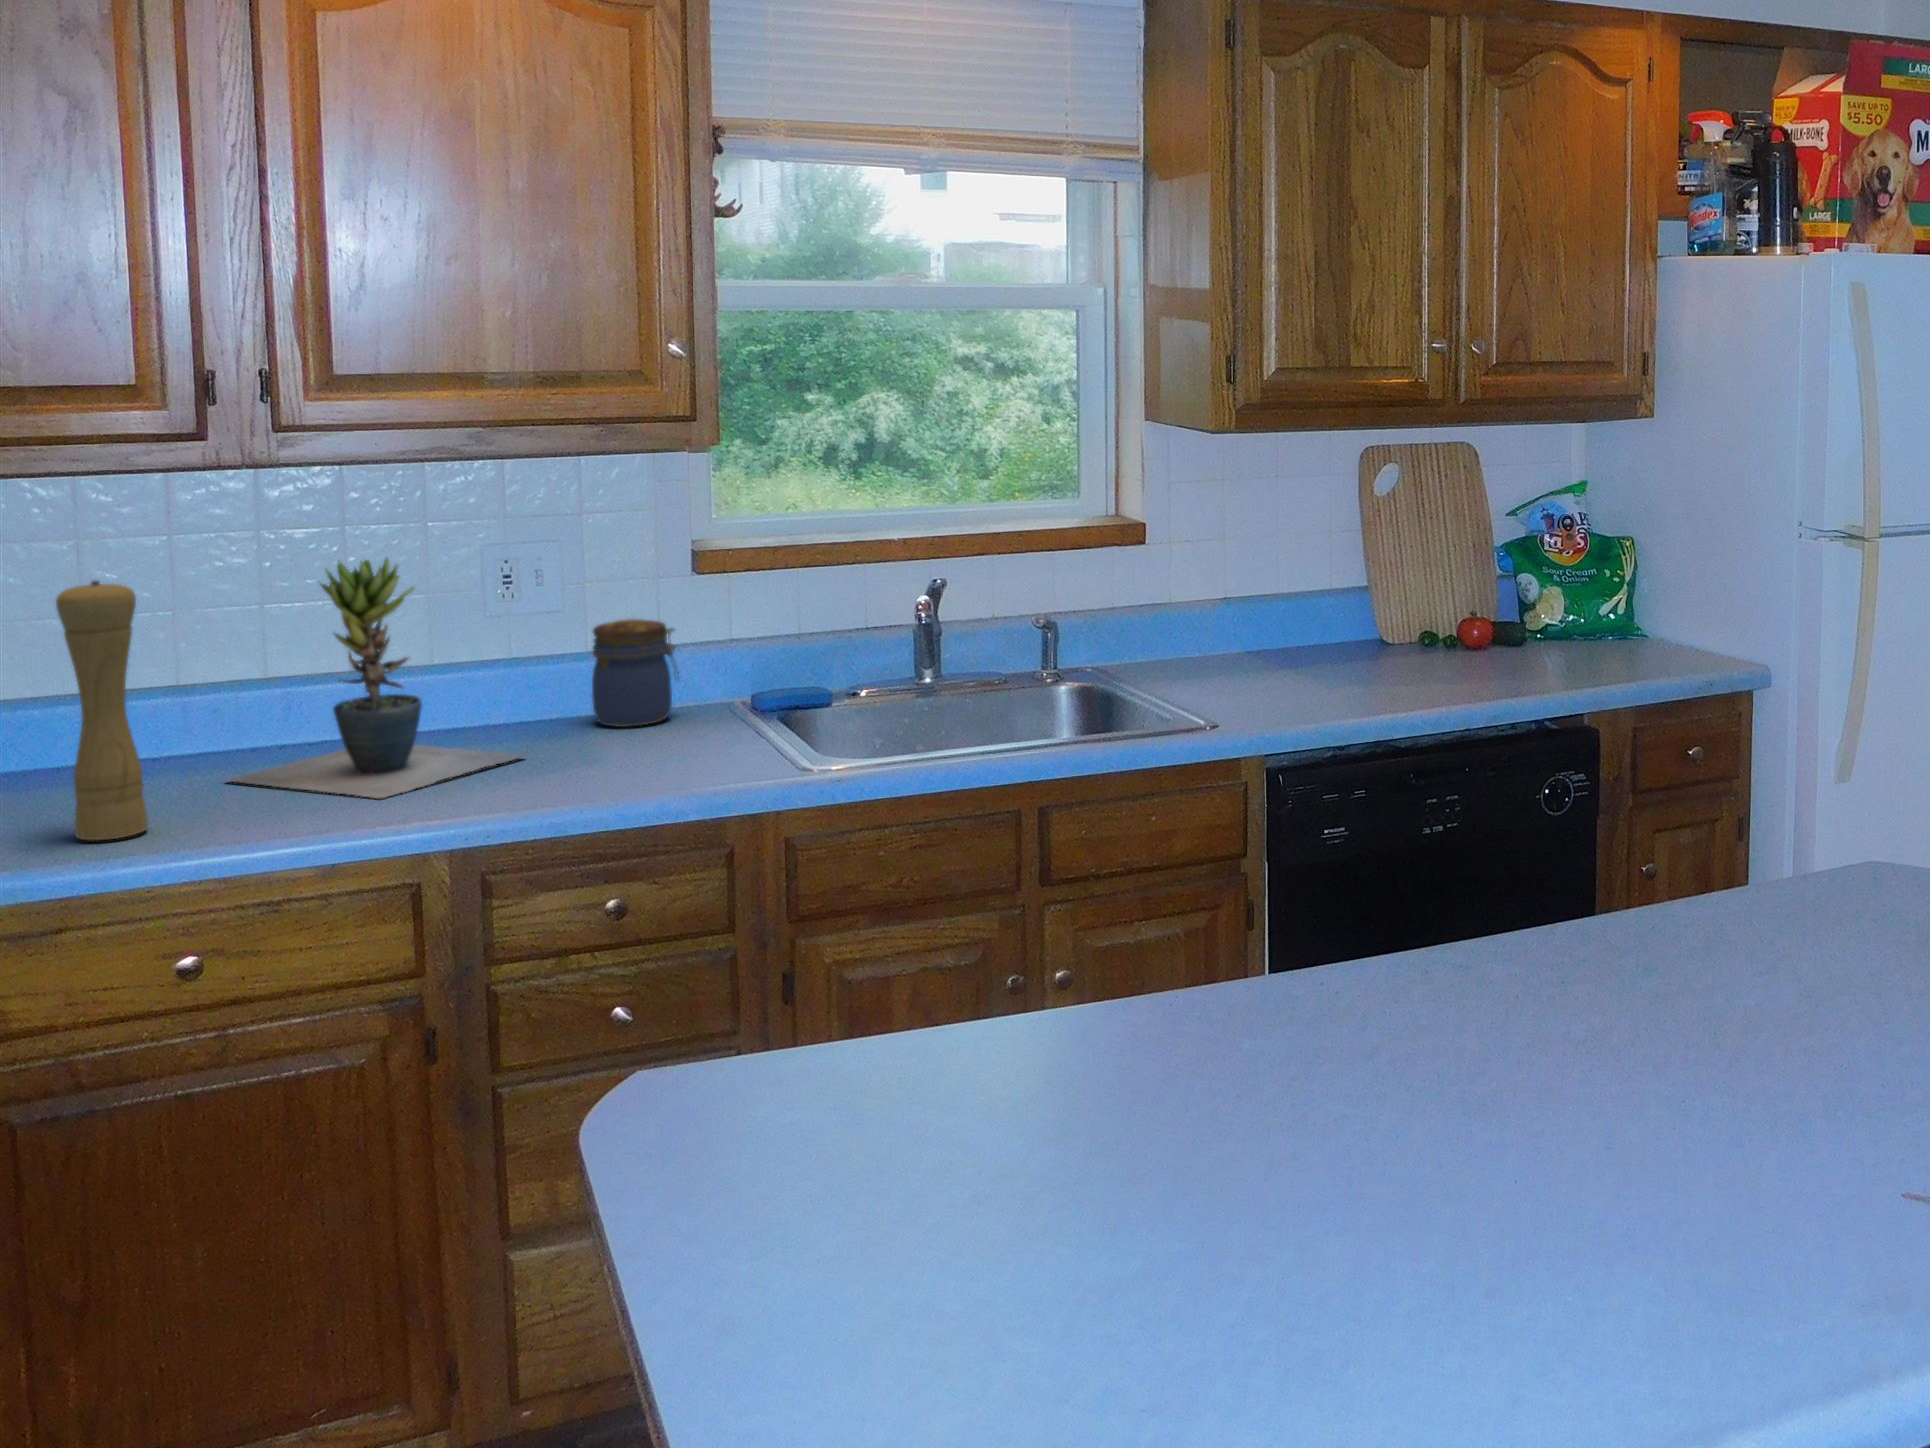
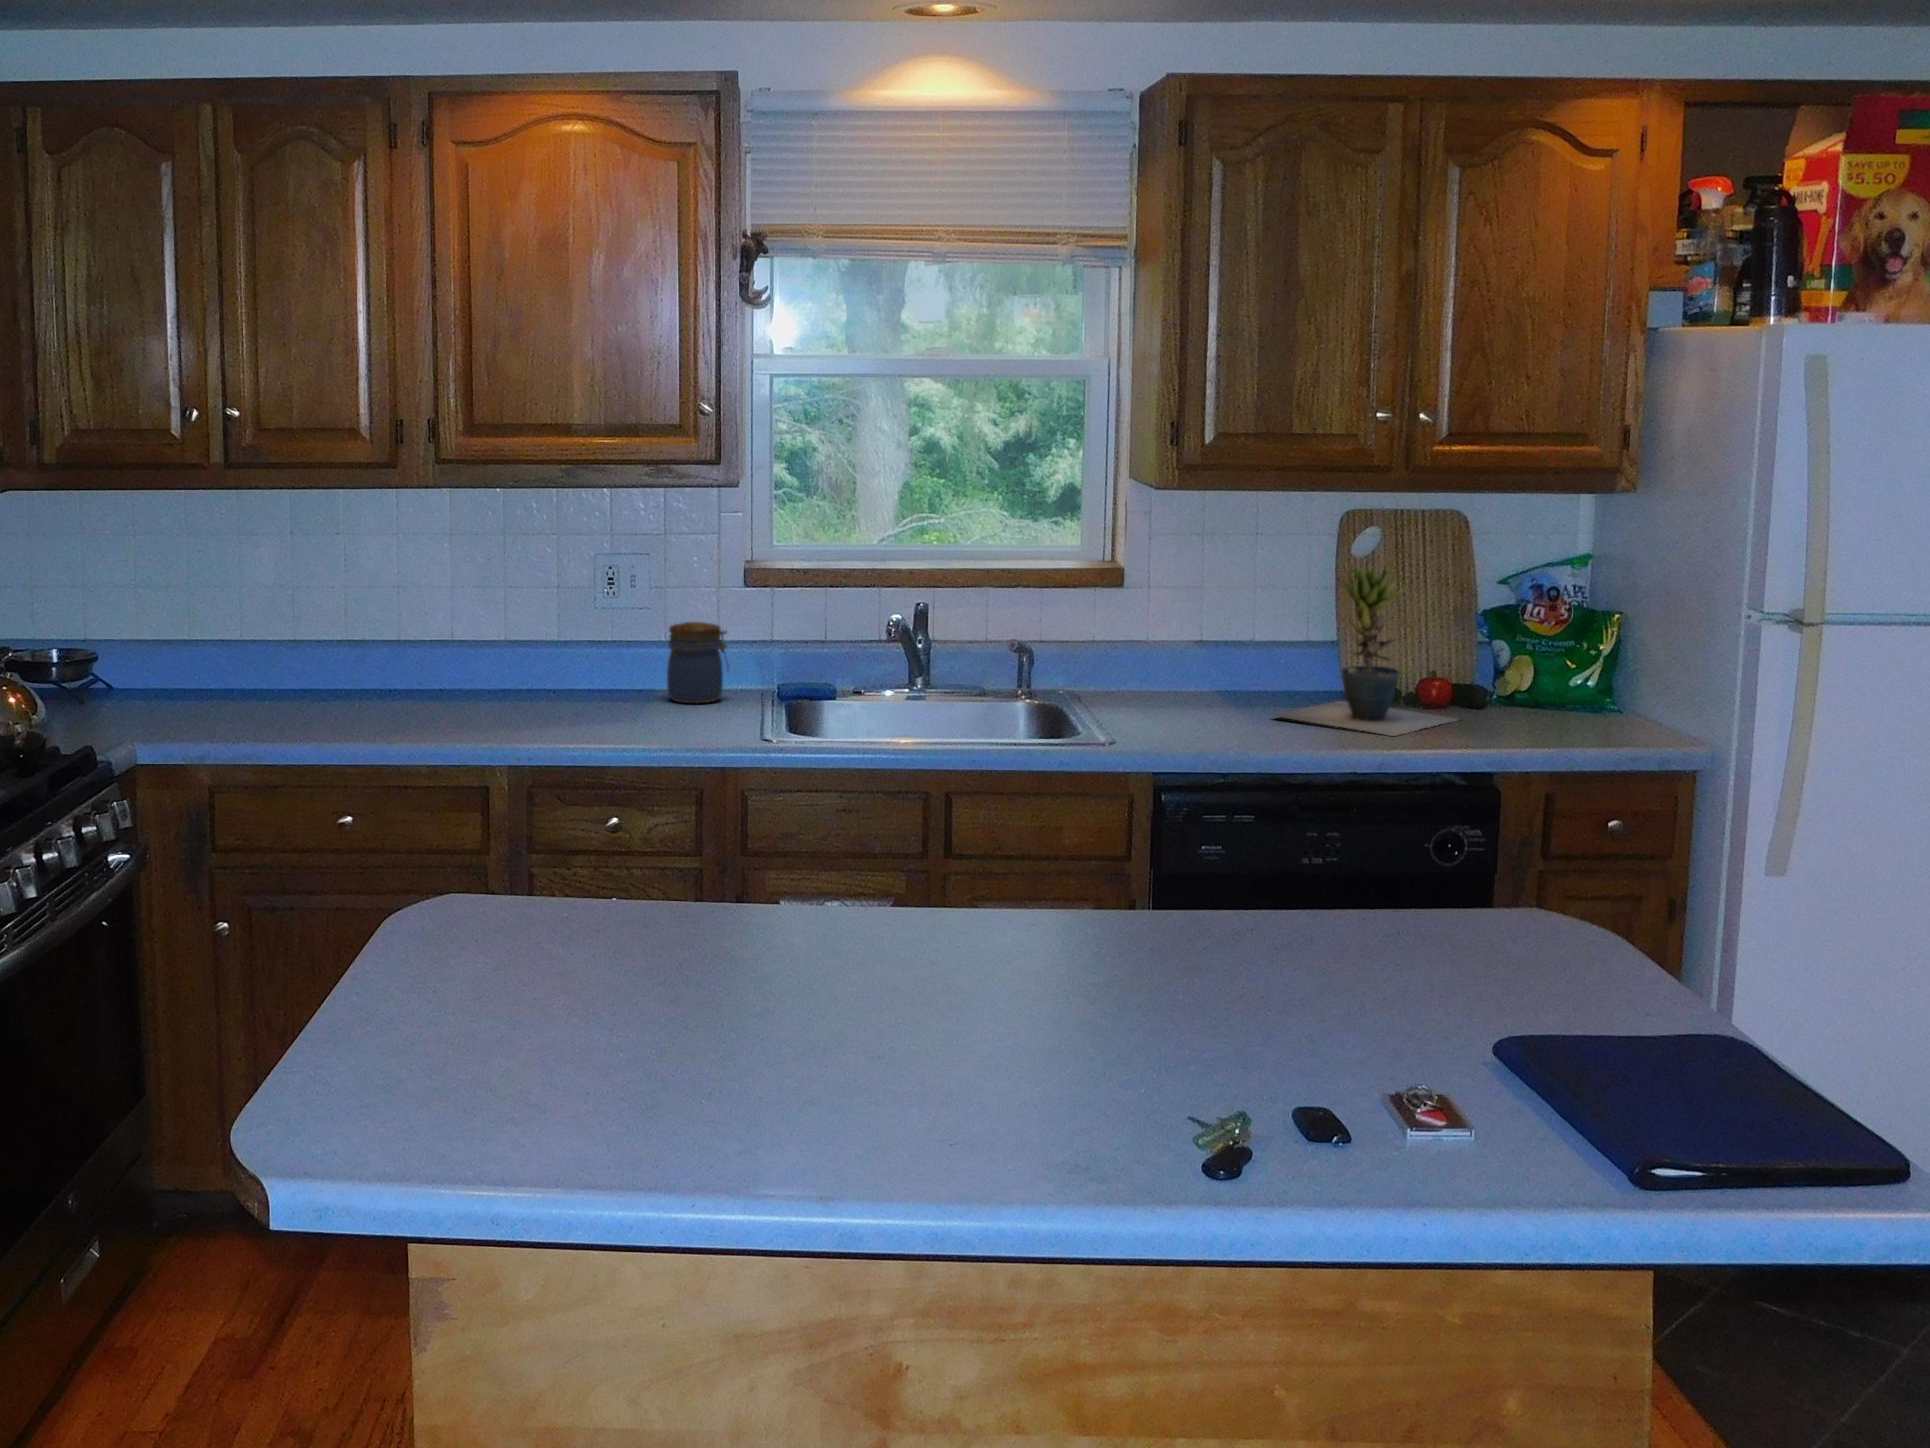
potted plant: present [231,558,520,798] -> present [1275,566,1457,736]
pepper mill: present [56,580,148,840] -> none [318,565,364,737]

